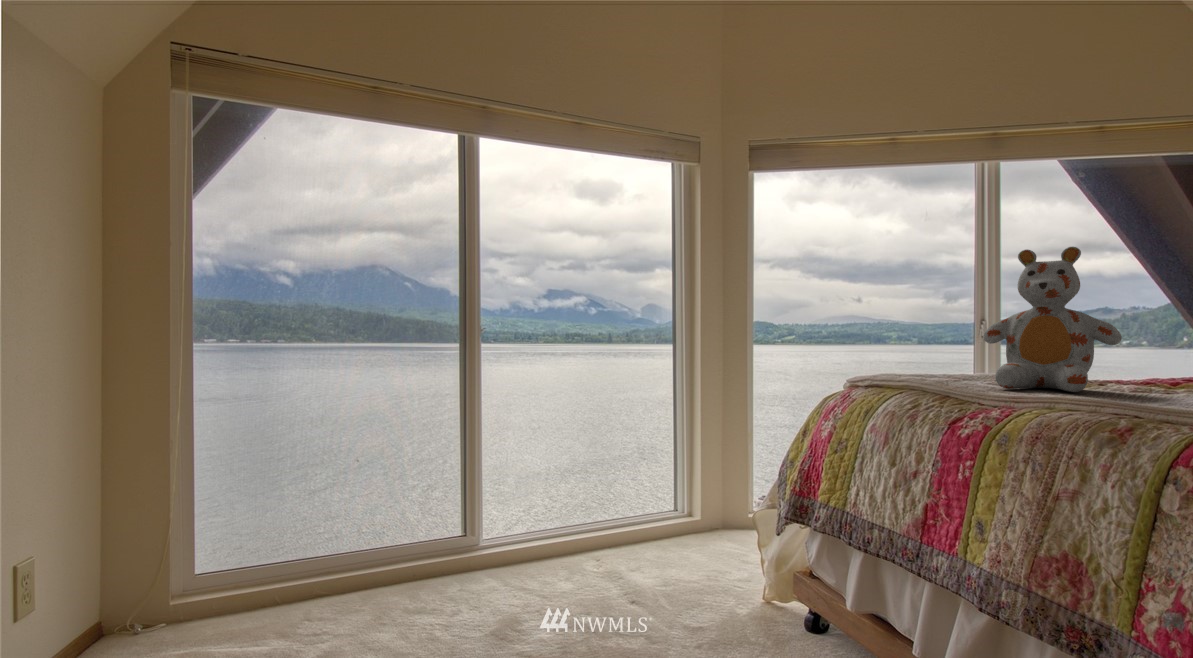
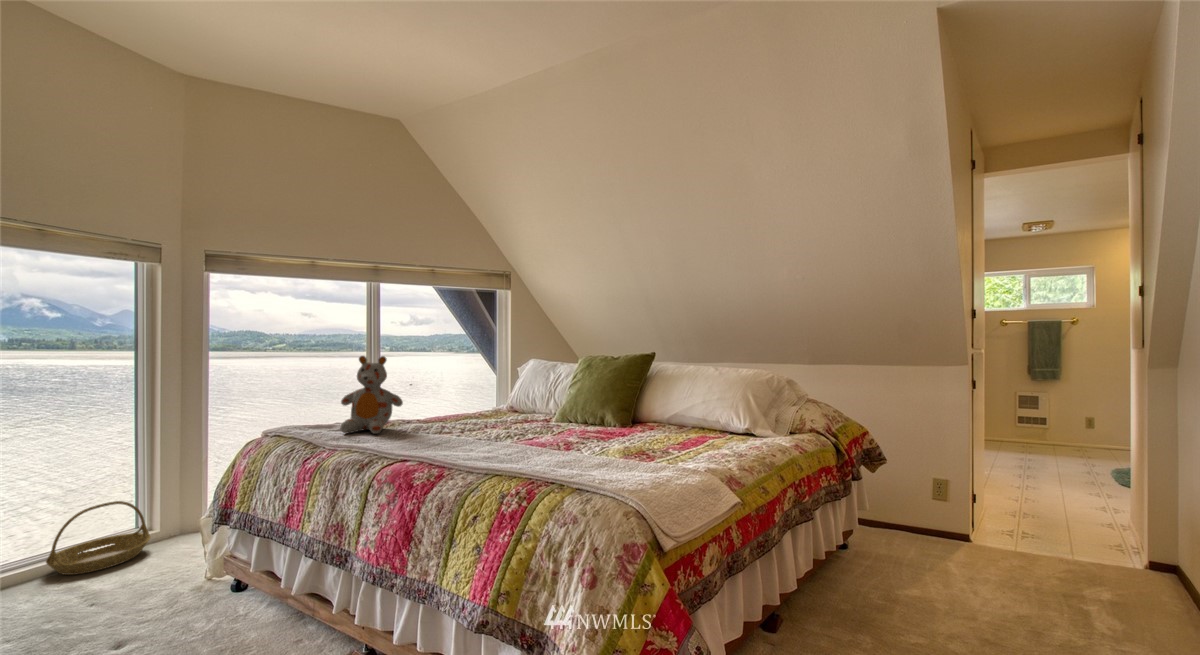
basket: none [593,473,694,555] -> present [46,501,151,575]

